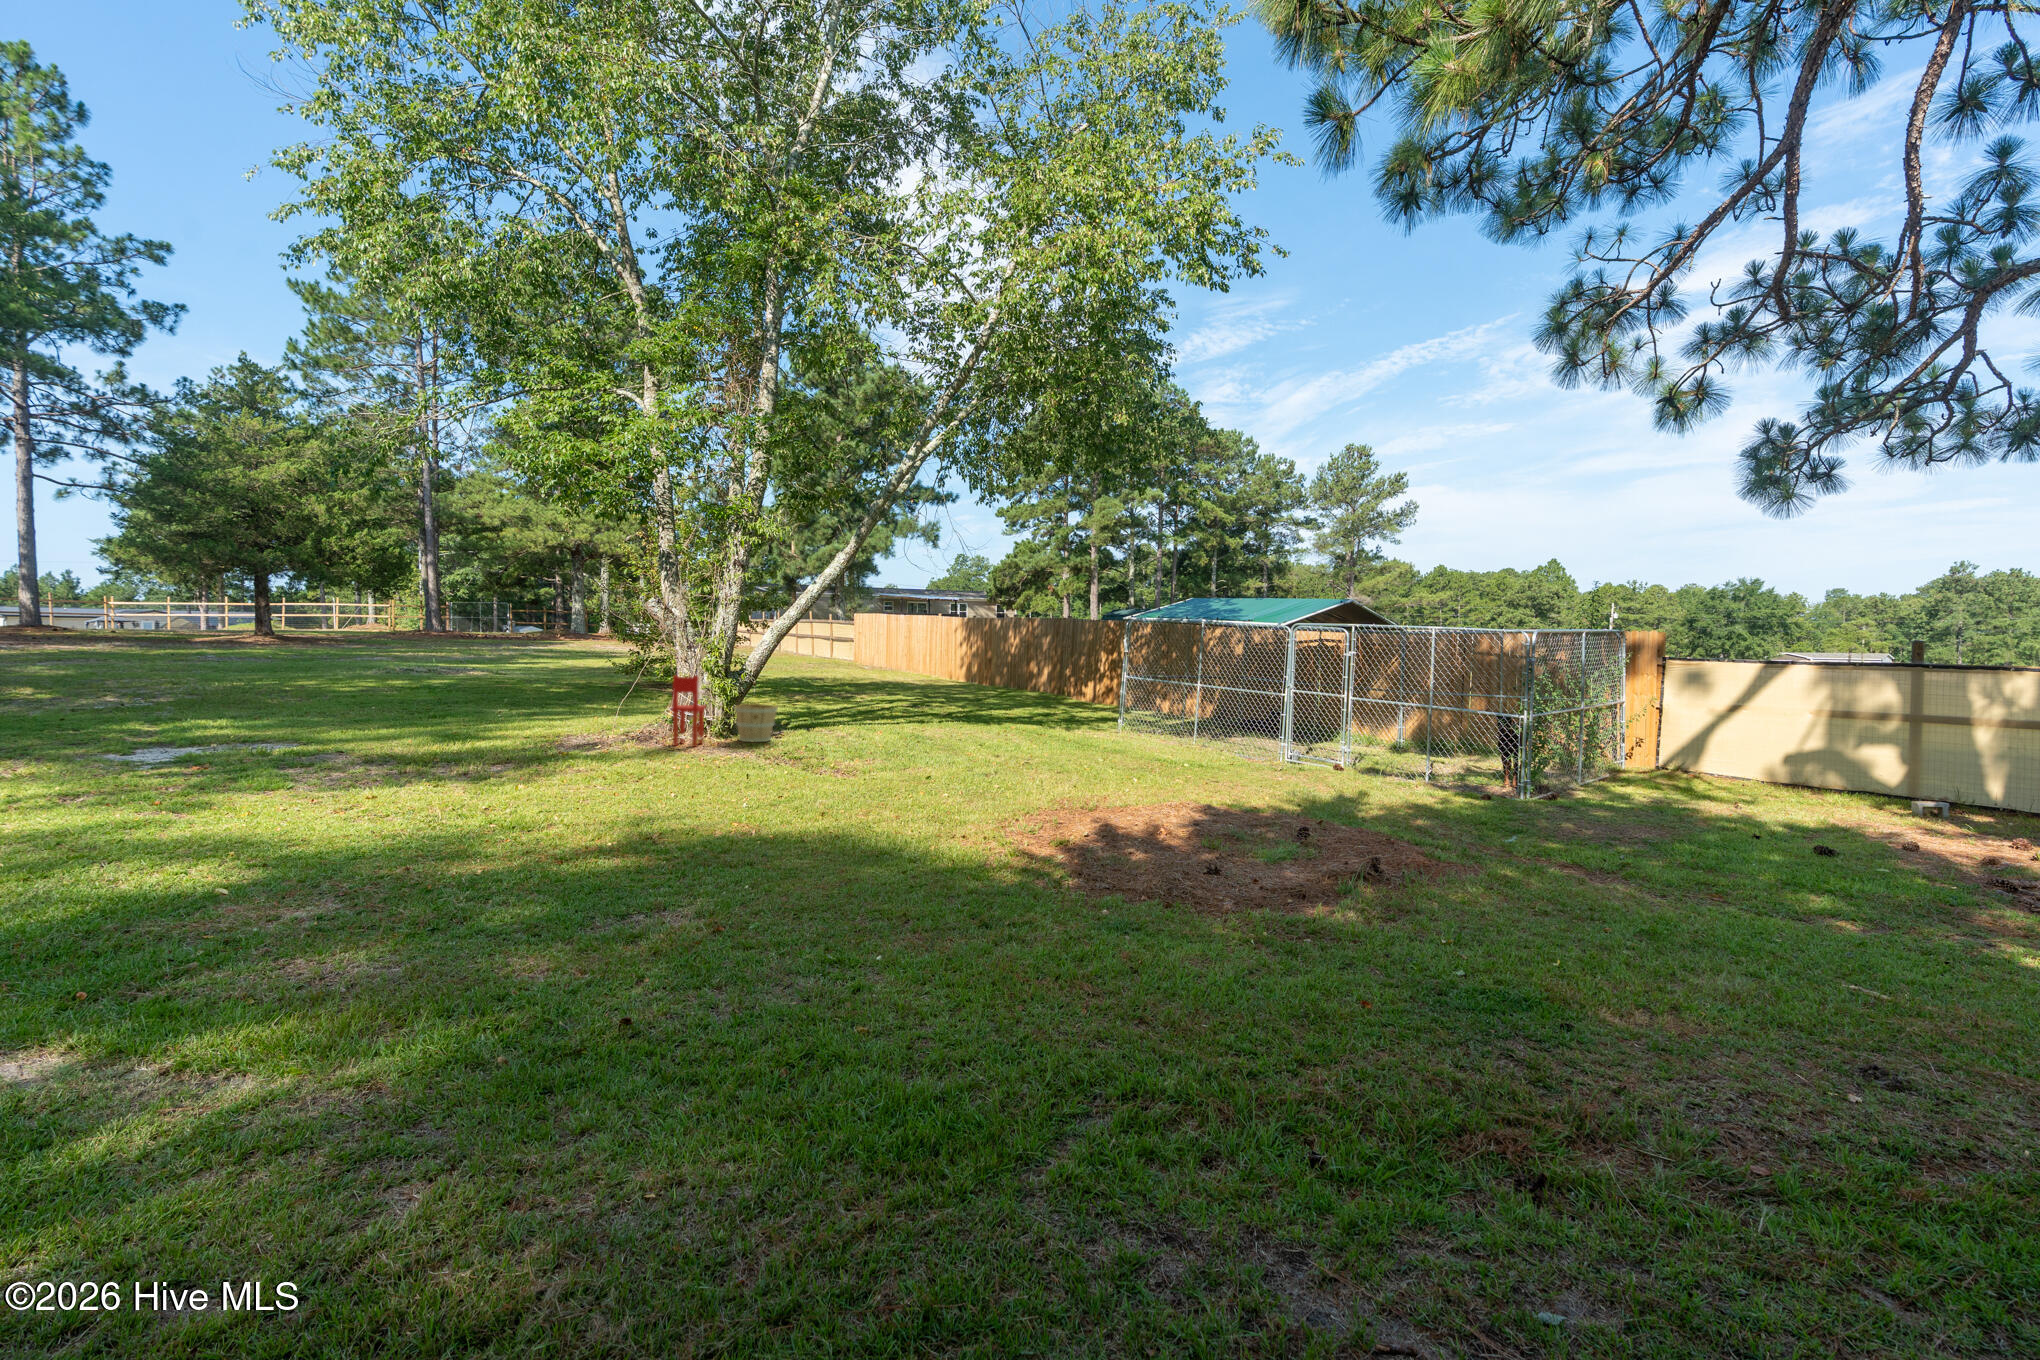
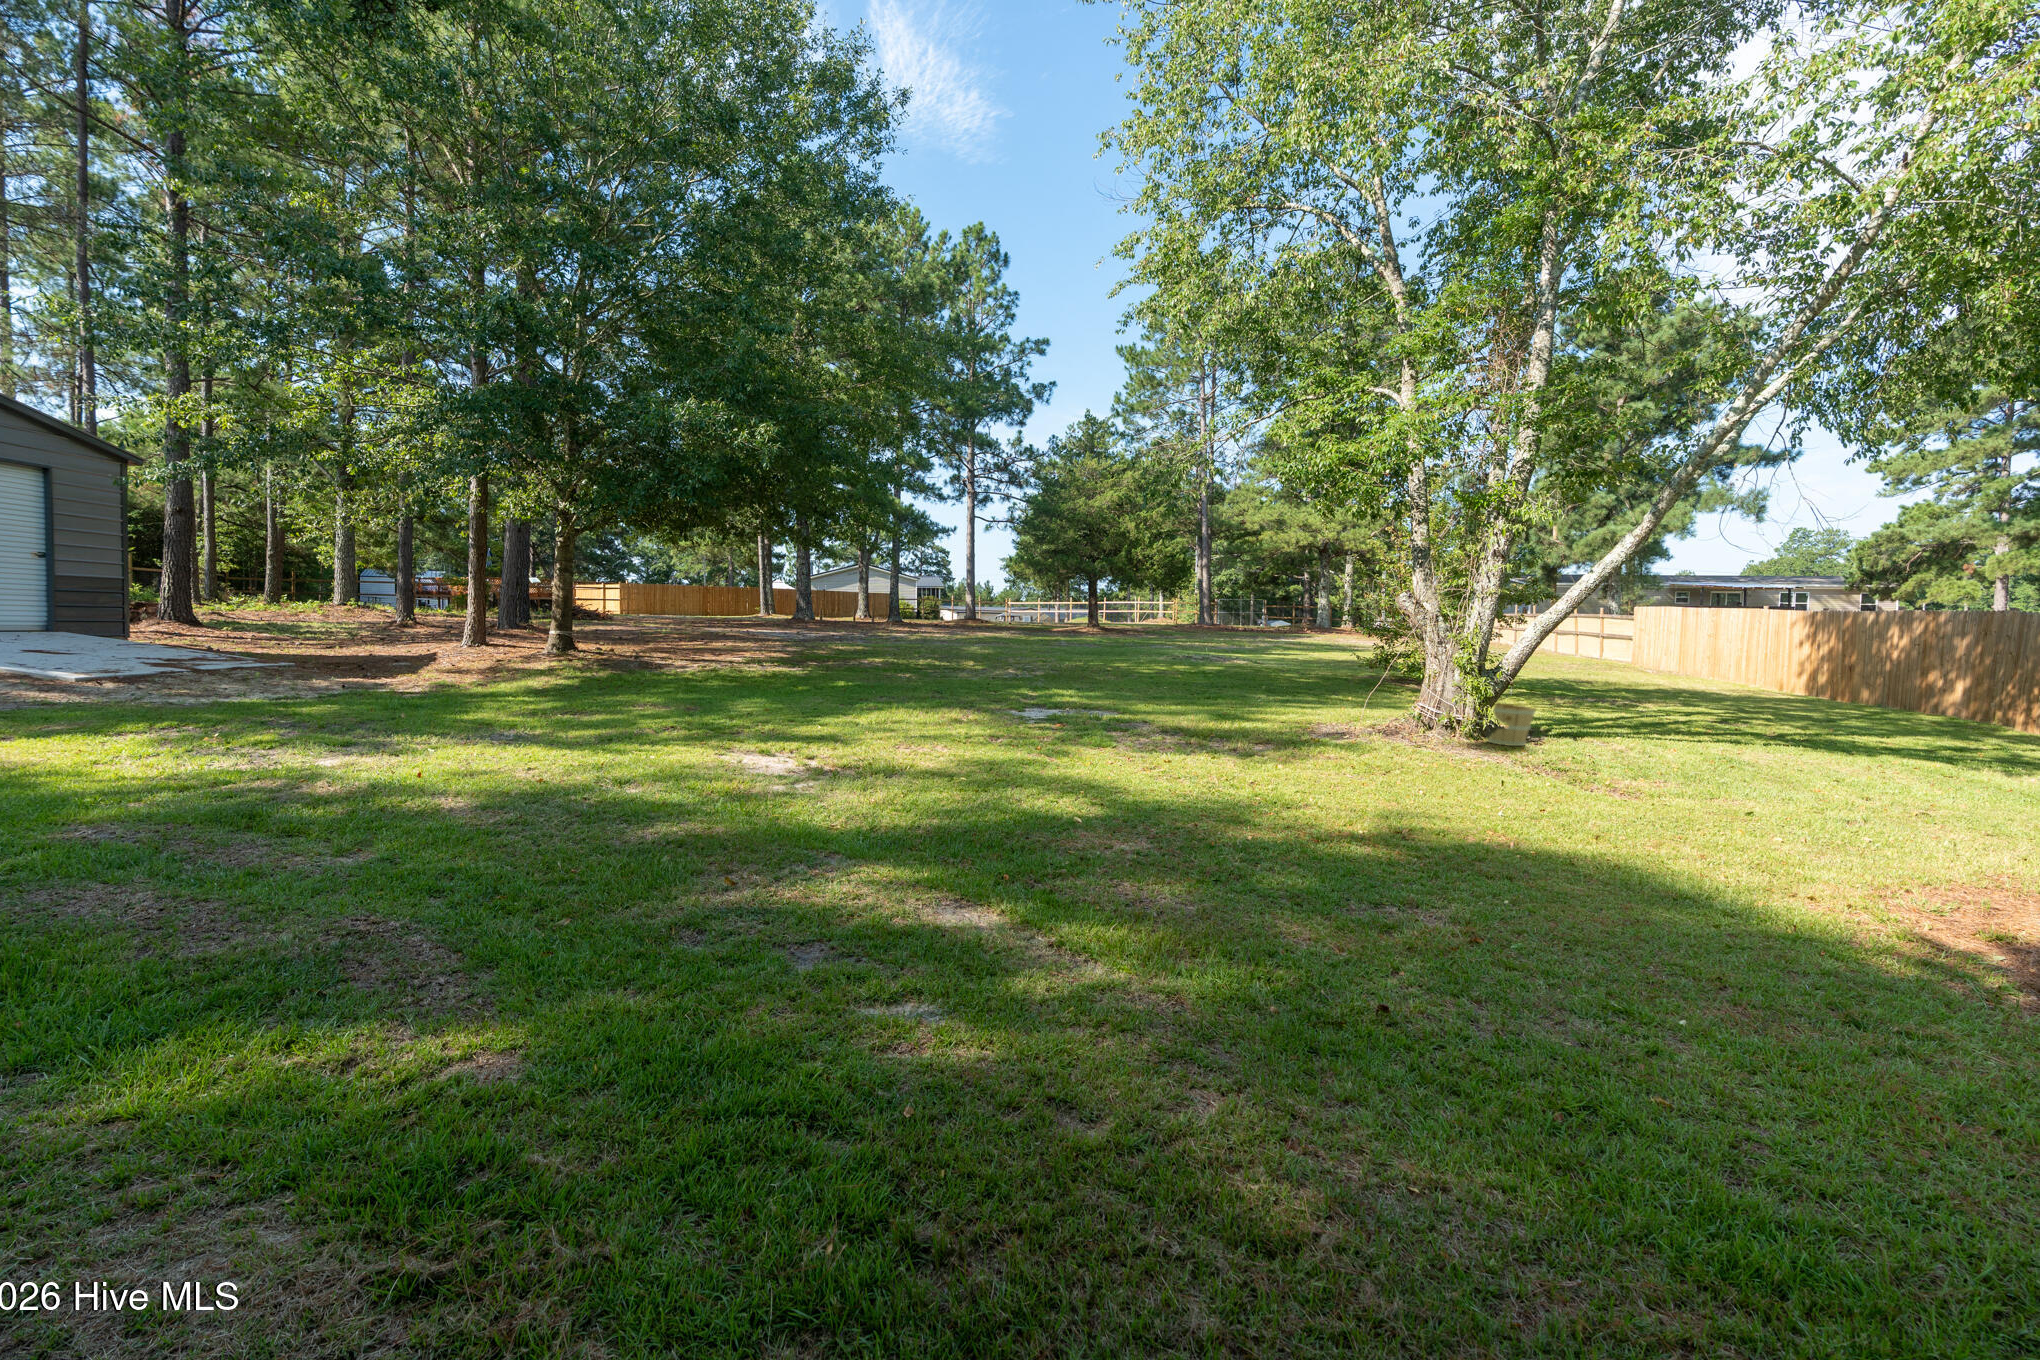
chair: present [671,675,706,747] -> none [1417,669,1453,743]

